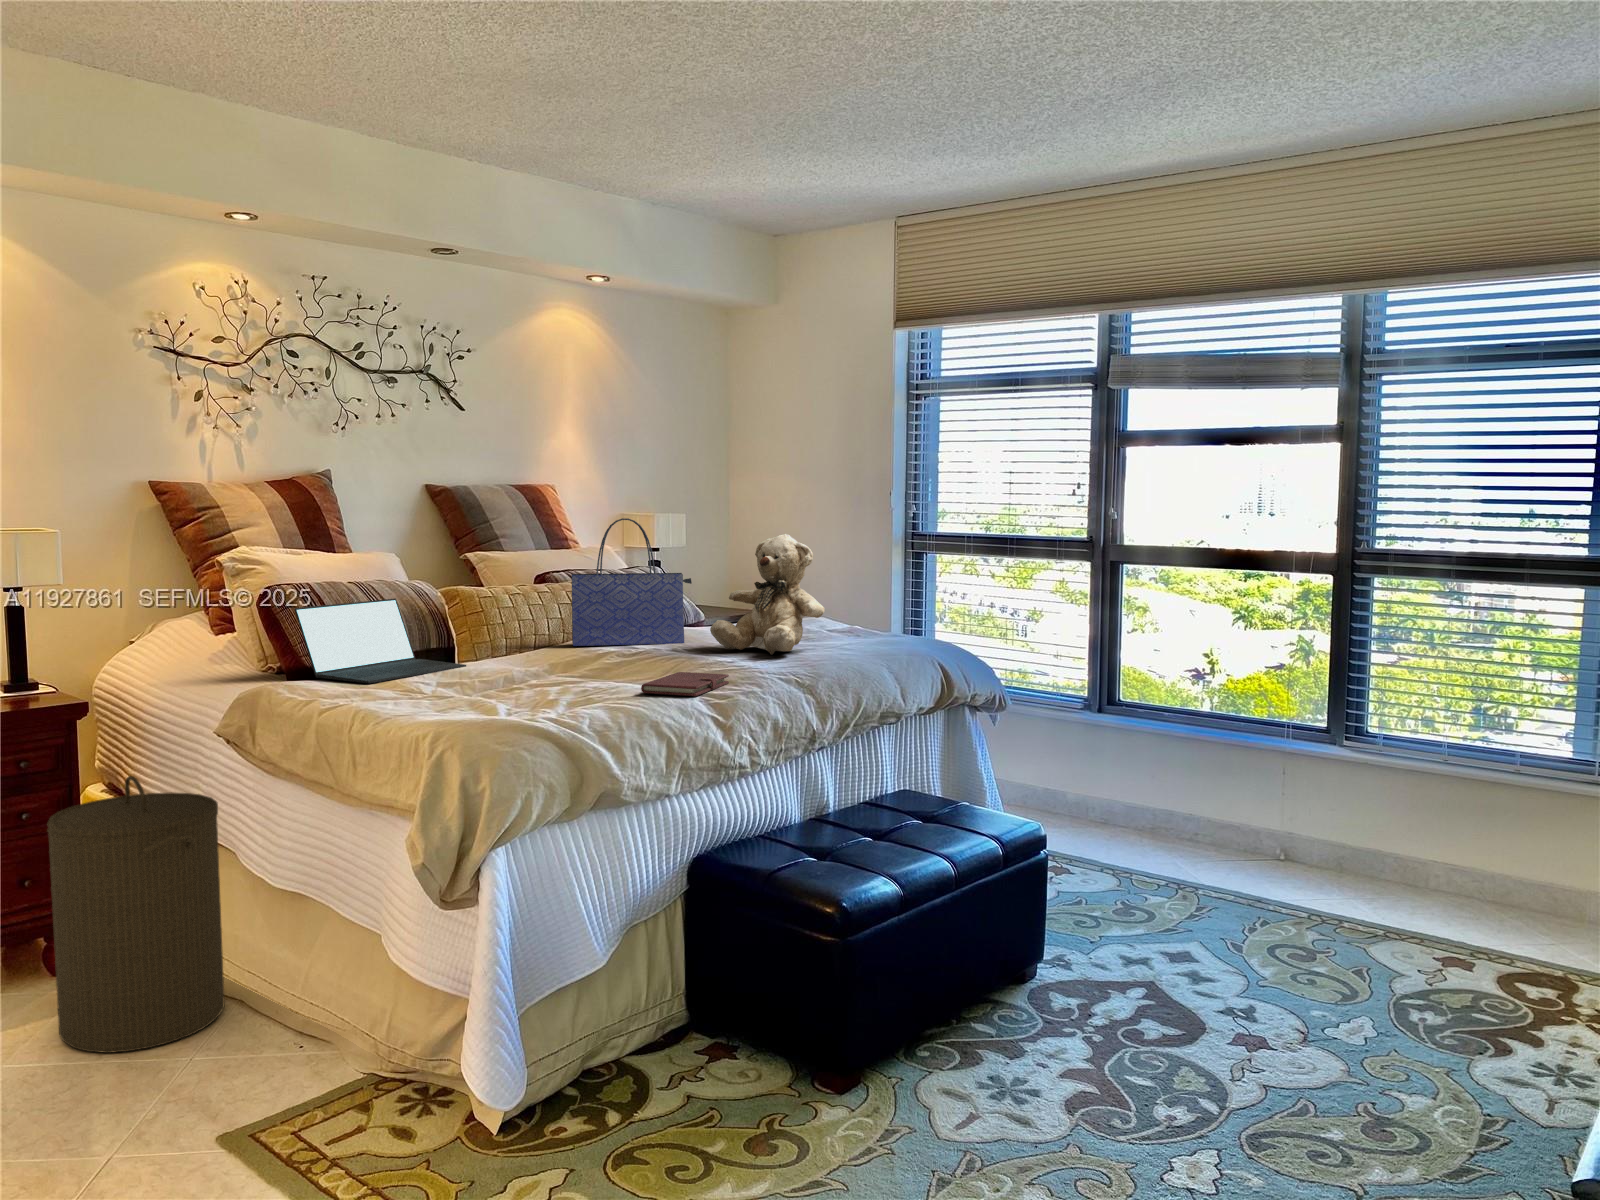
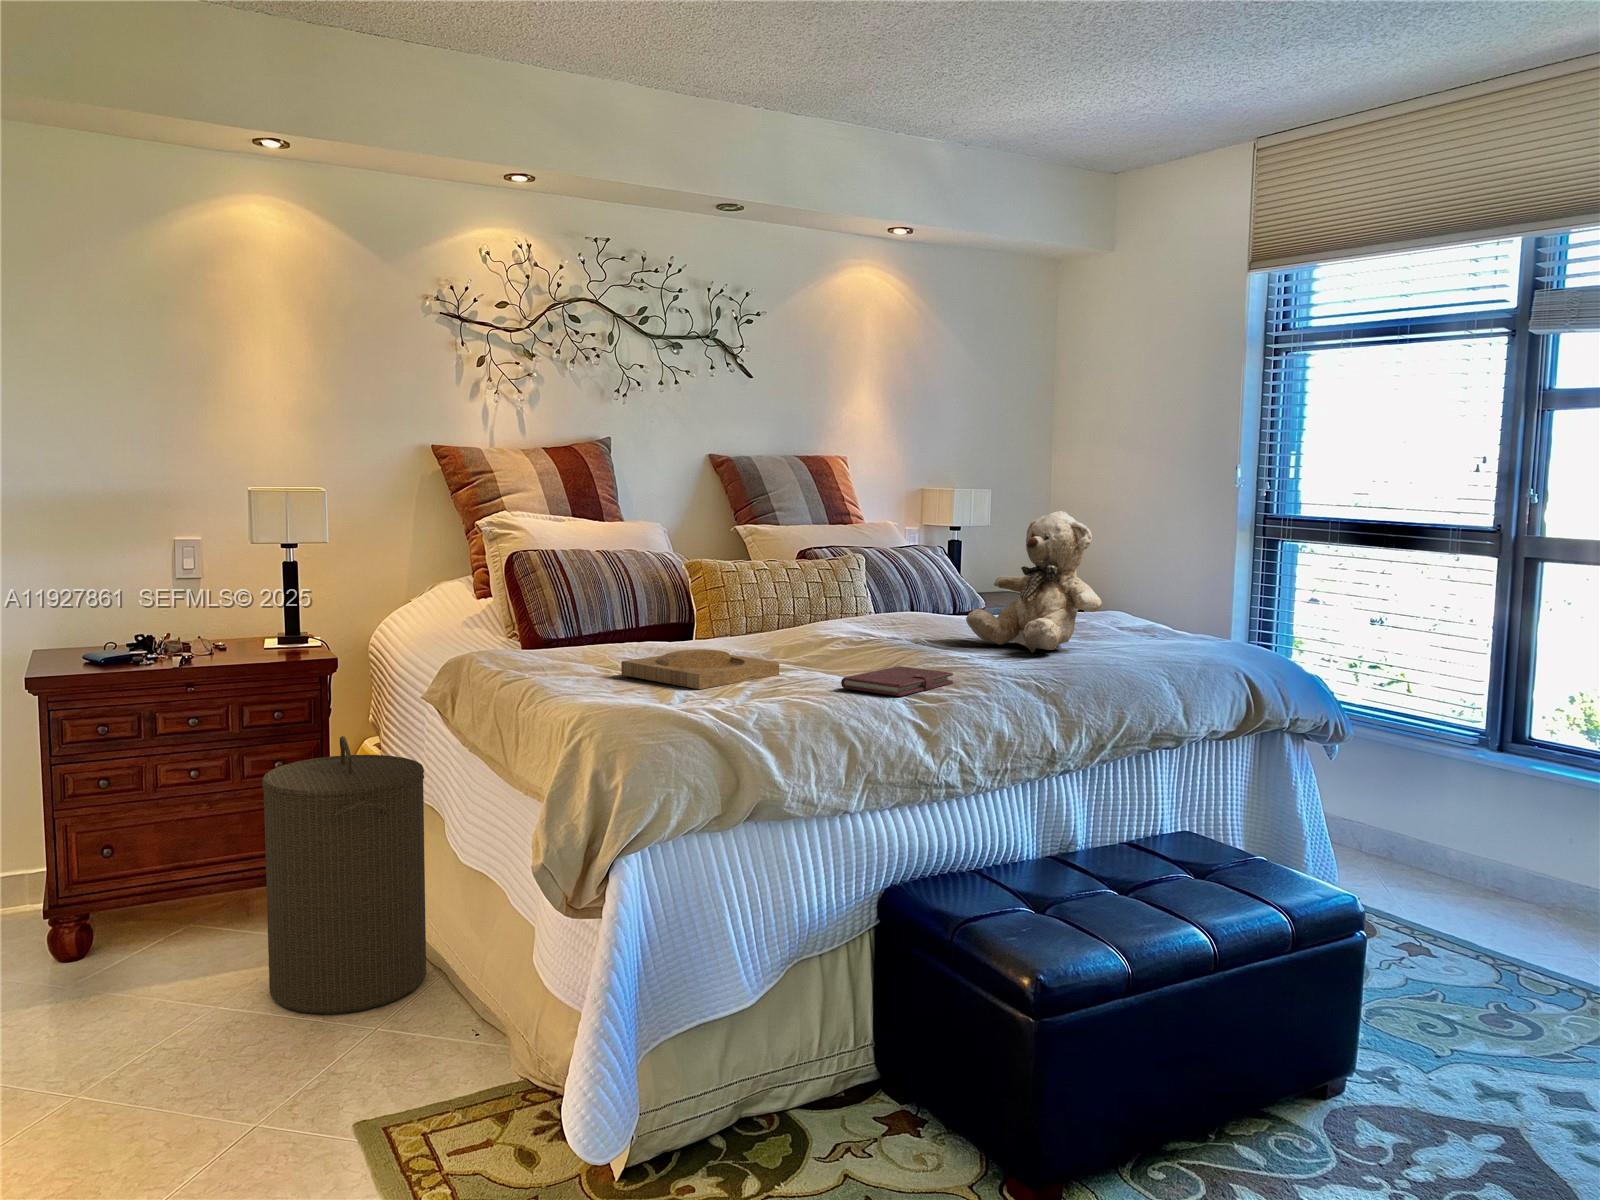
tote bag: present [572,518,692,646] -> none [822,491,959,634]
laptop: present [294,598,466,683] -> none [522,570,694,658]
tray: none [430,668,574,703] -> present [621,649,779,689]

